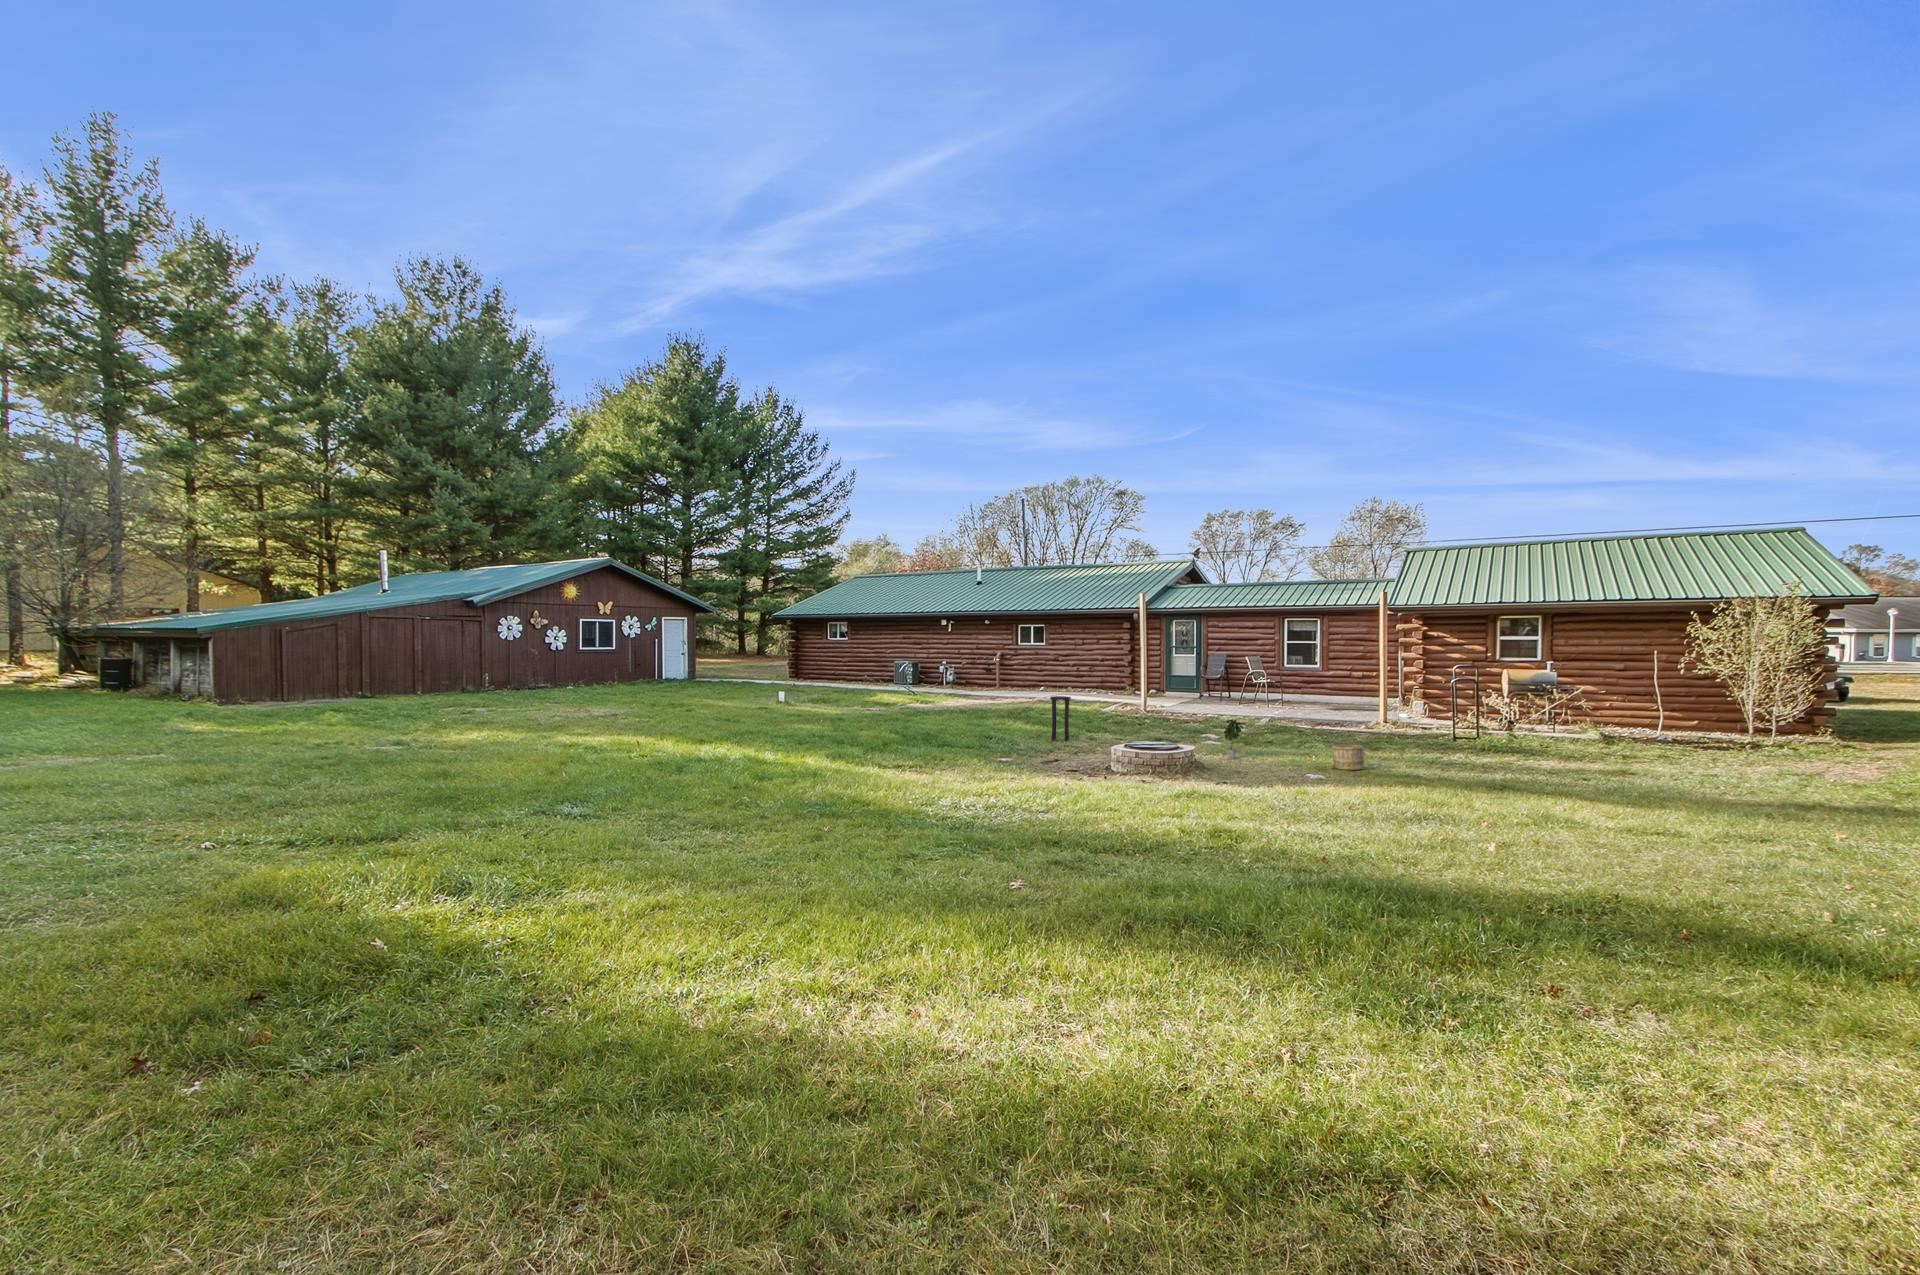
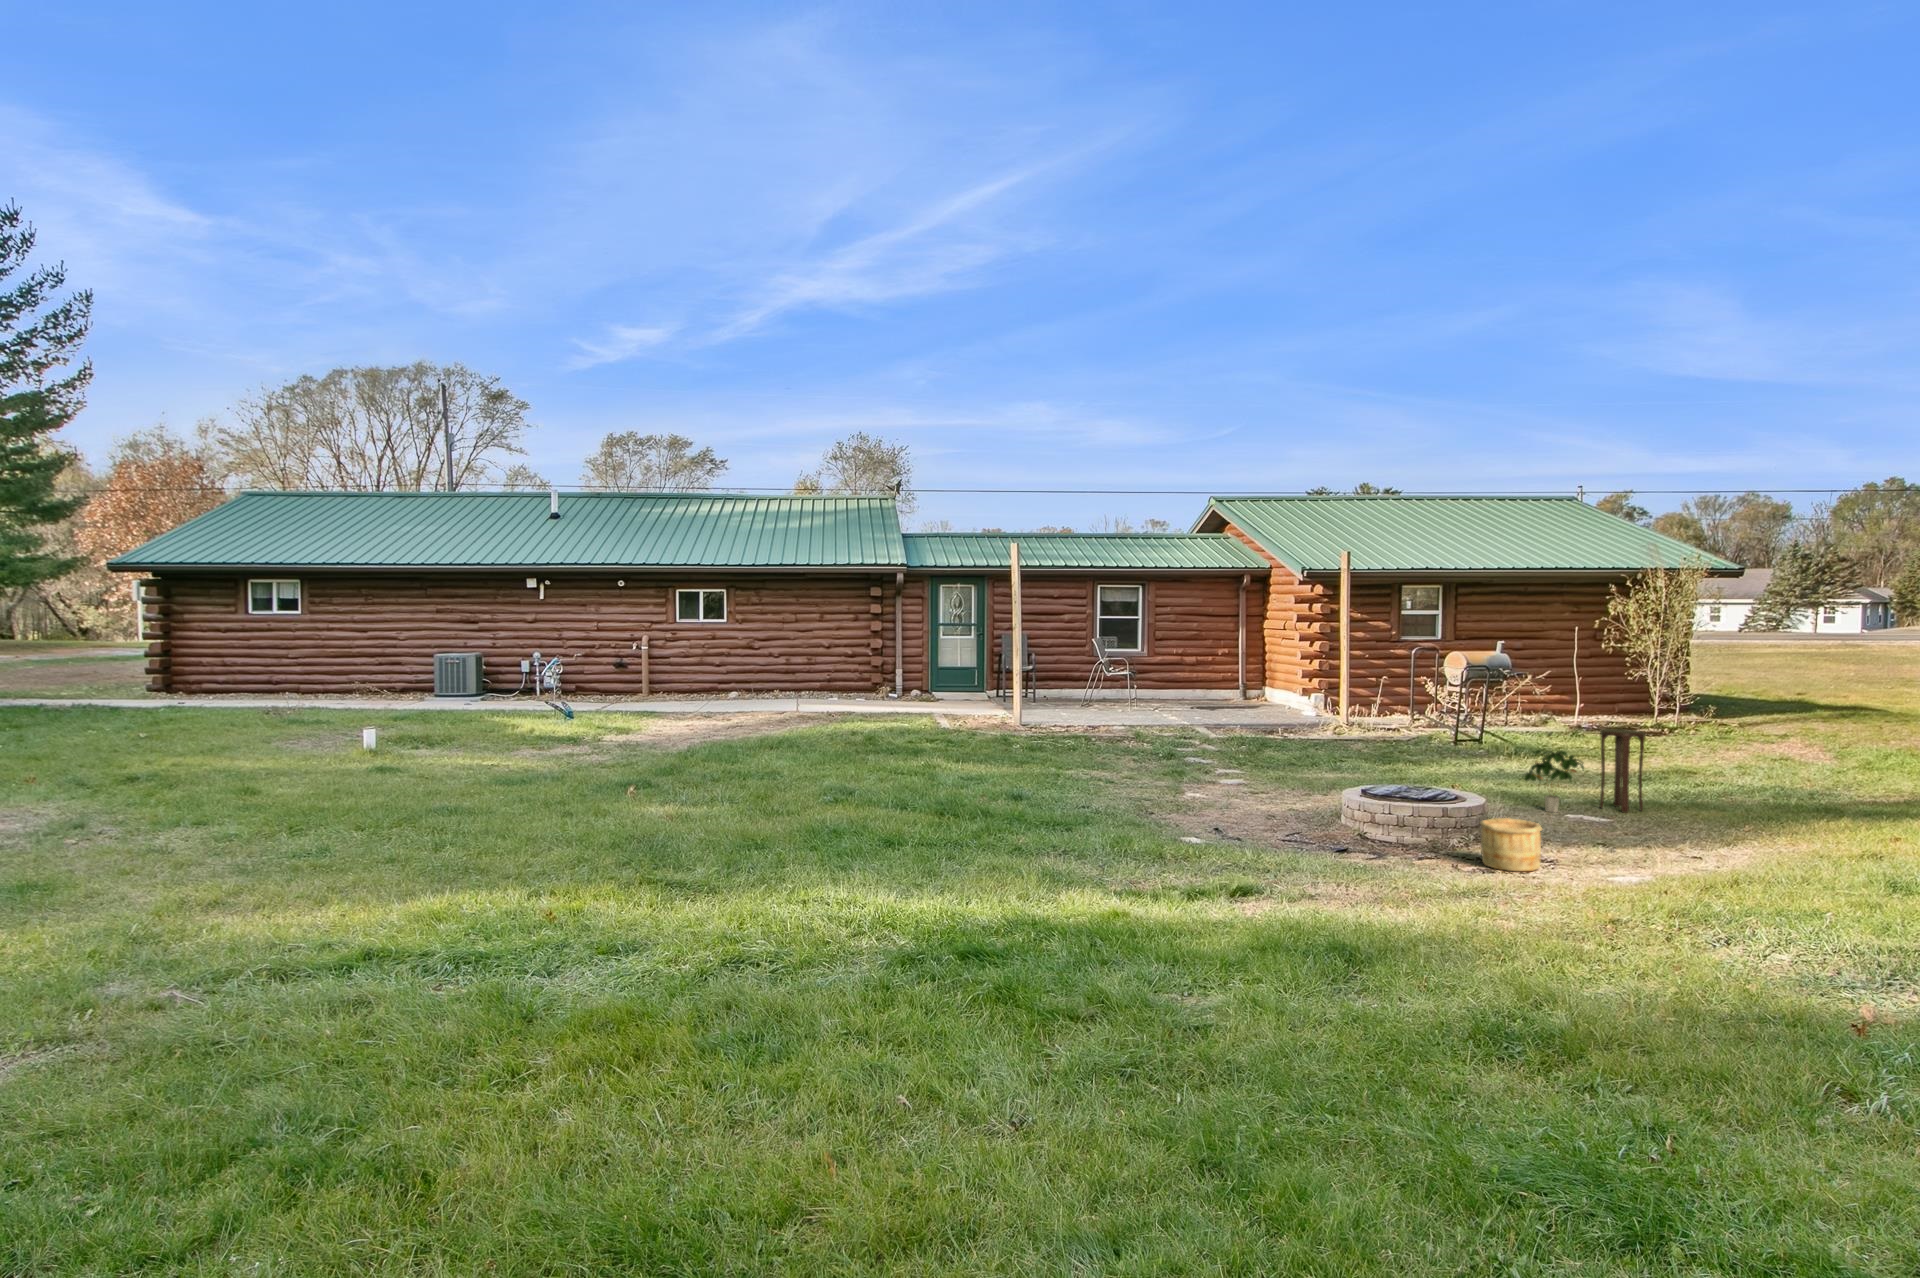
stool: present [1050,696,1071,741] -> present [1599,729,1645,813]
wooden bucket: present [1332,744,1364,770] -> present [1480,818,1542,871]

